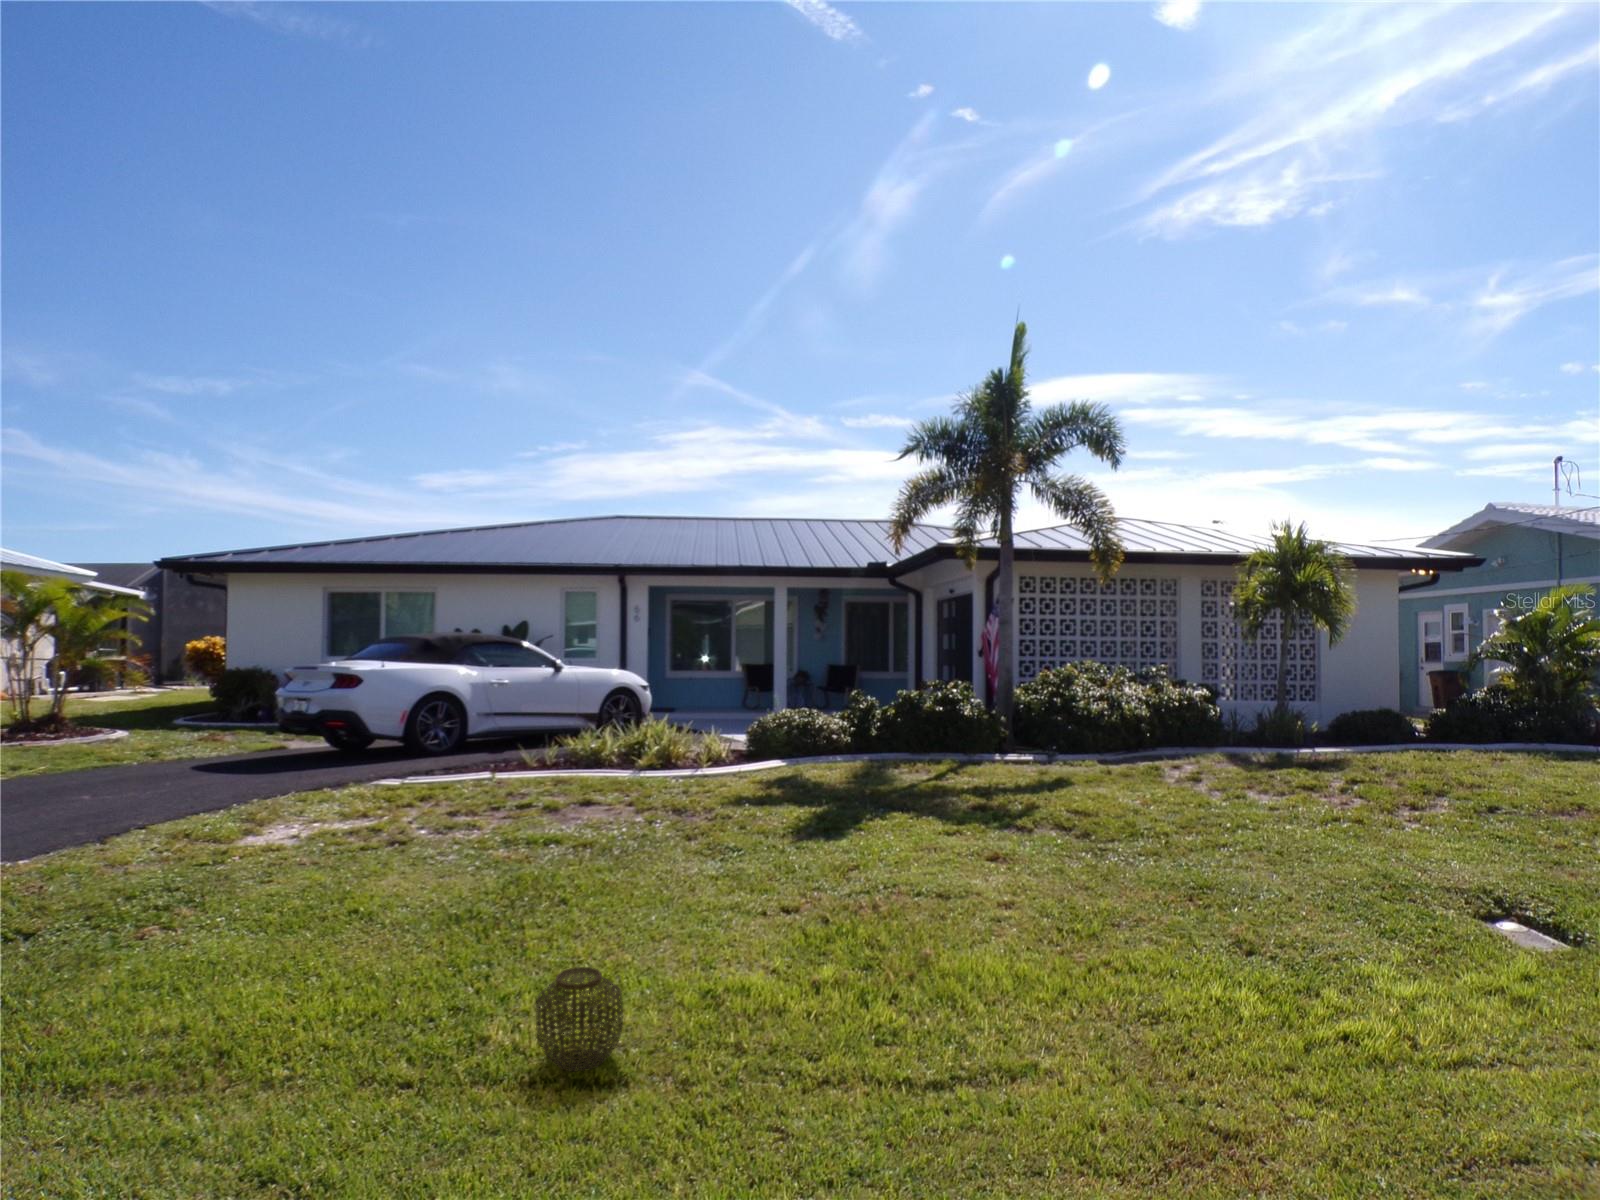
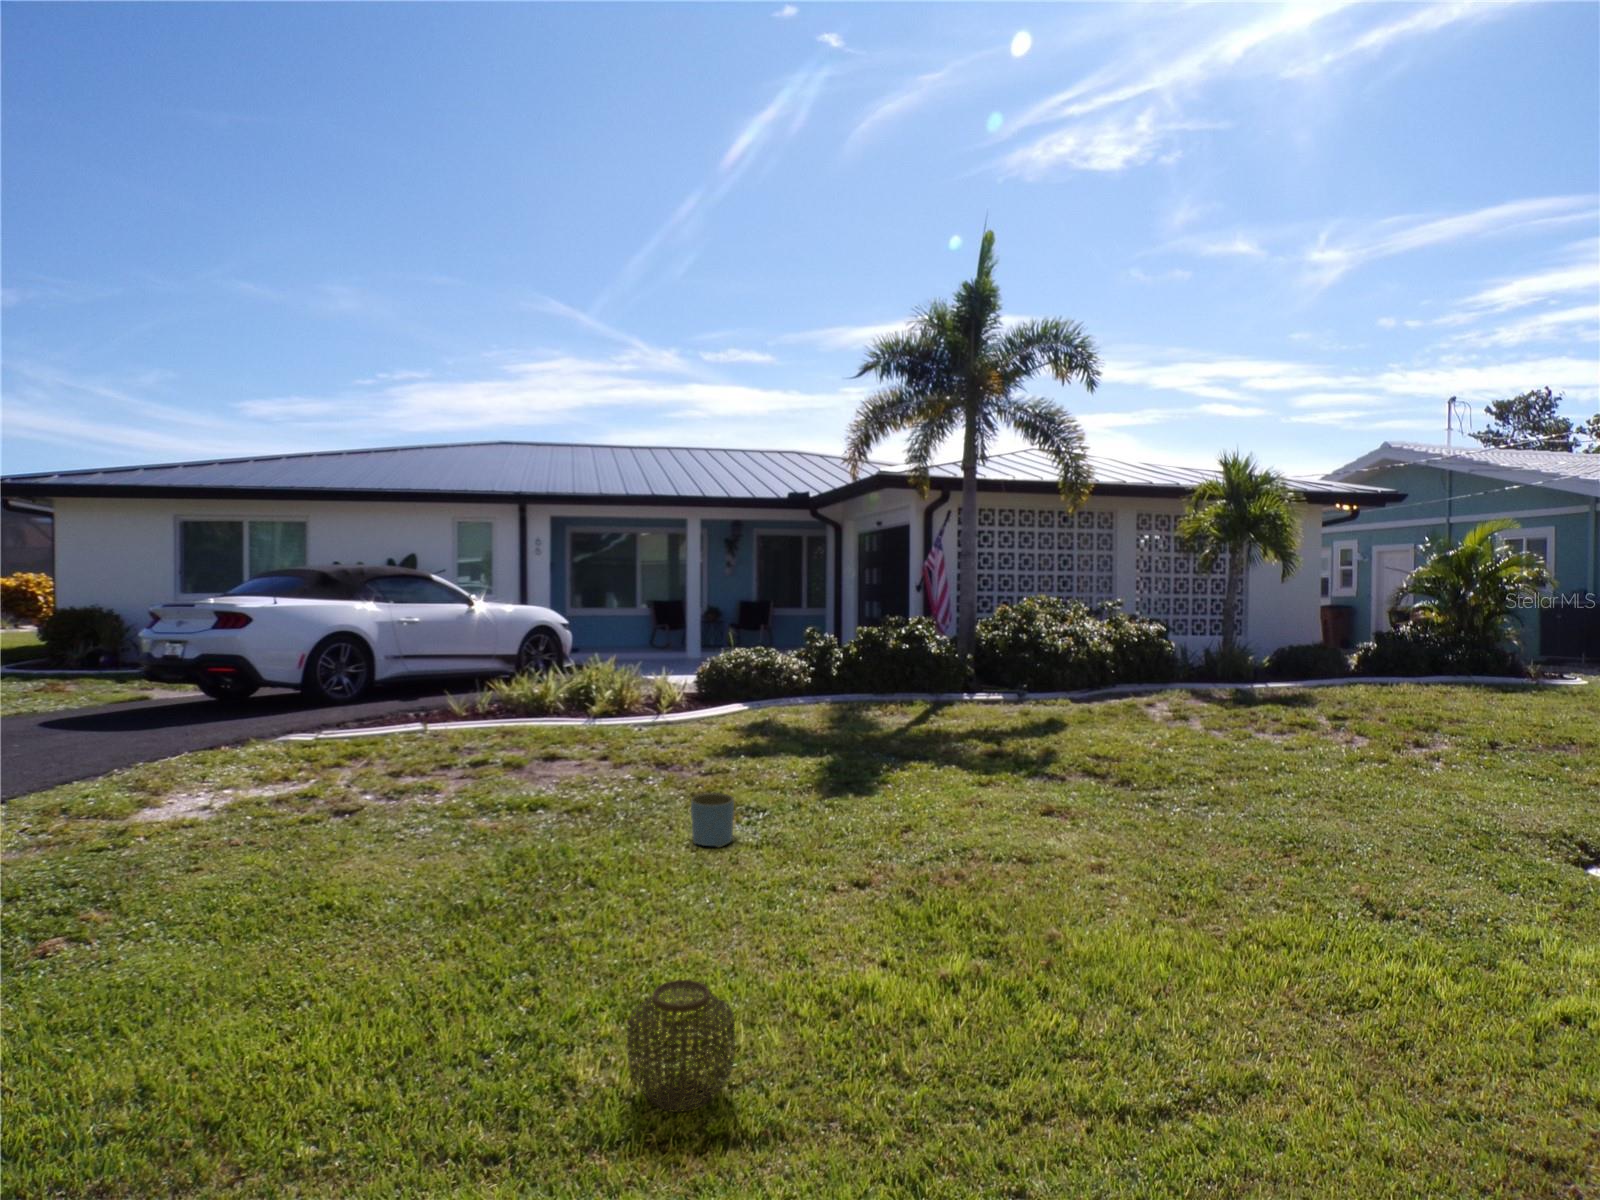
planter: none [674,830,711,878] -> present [691,793,734,848]

